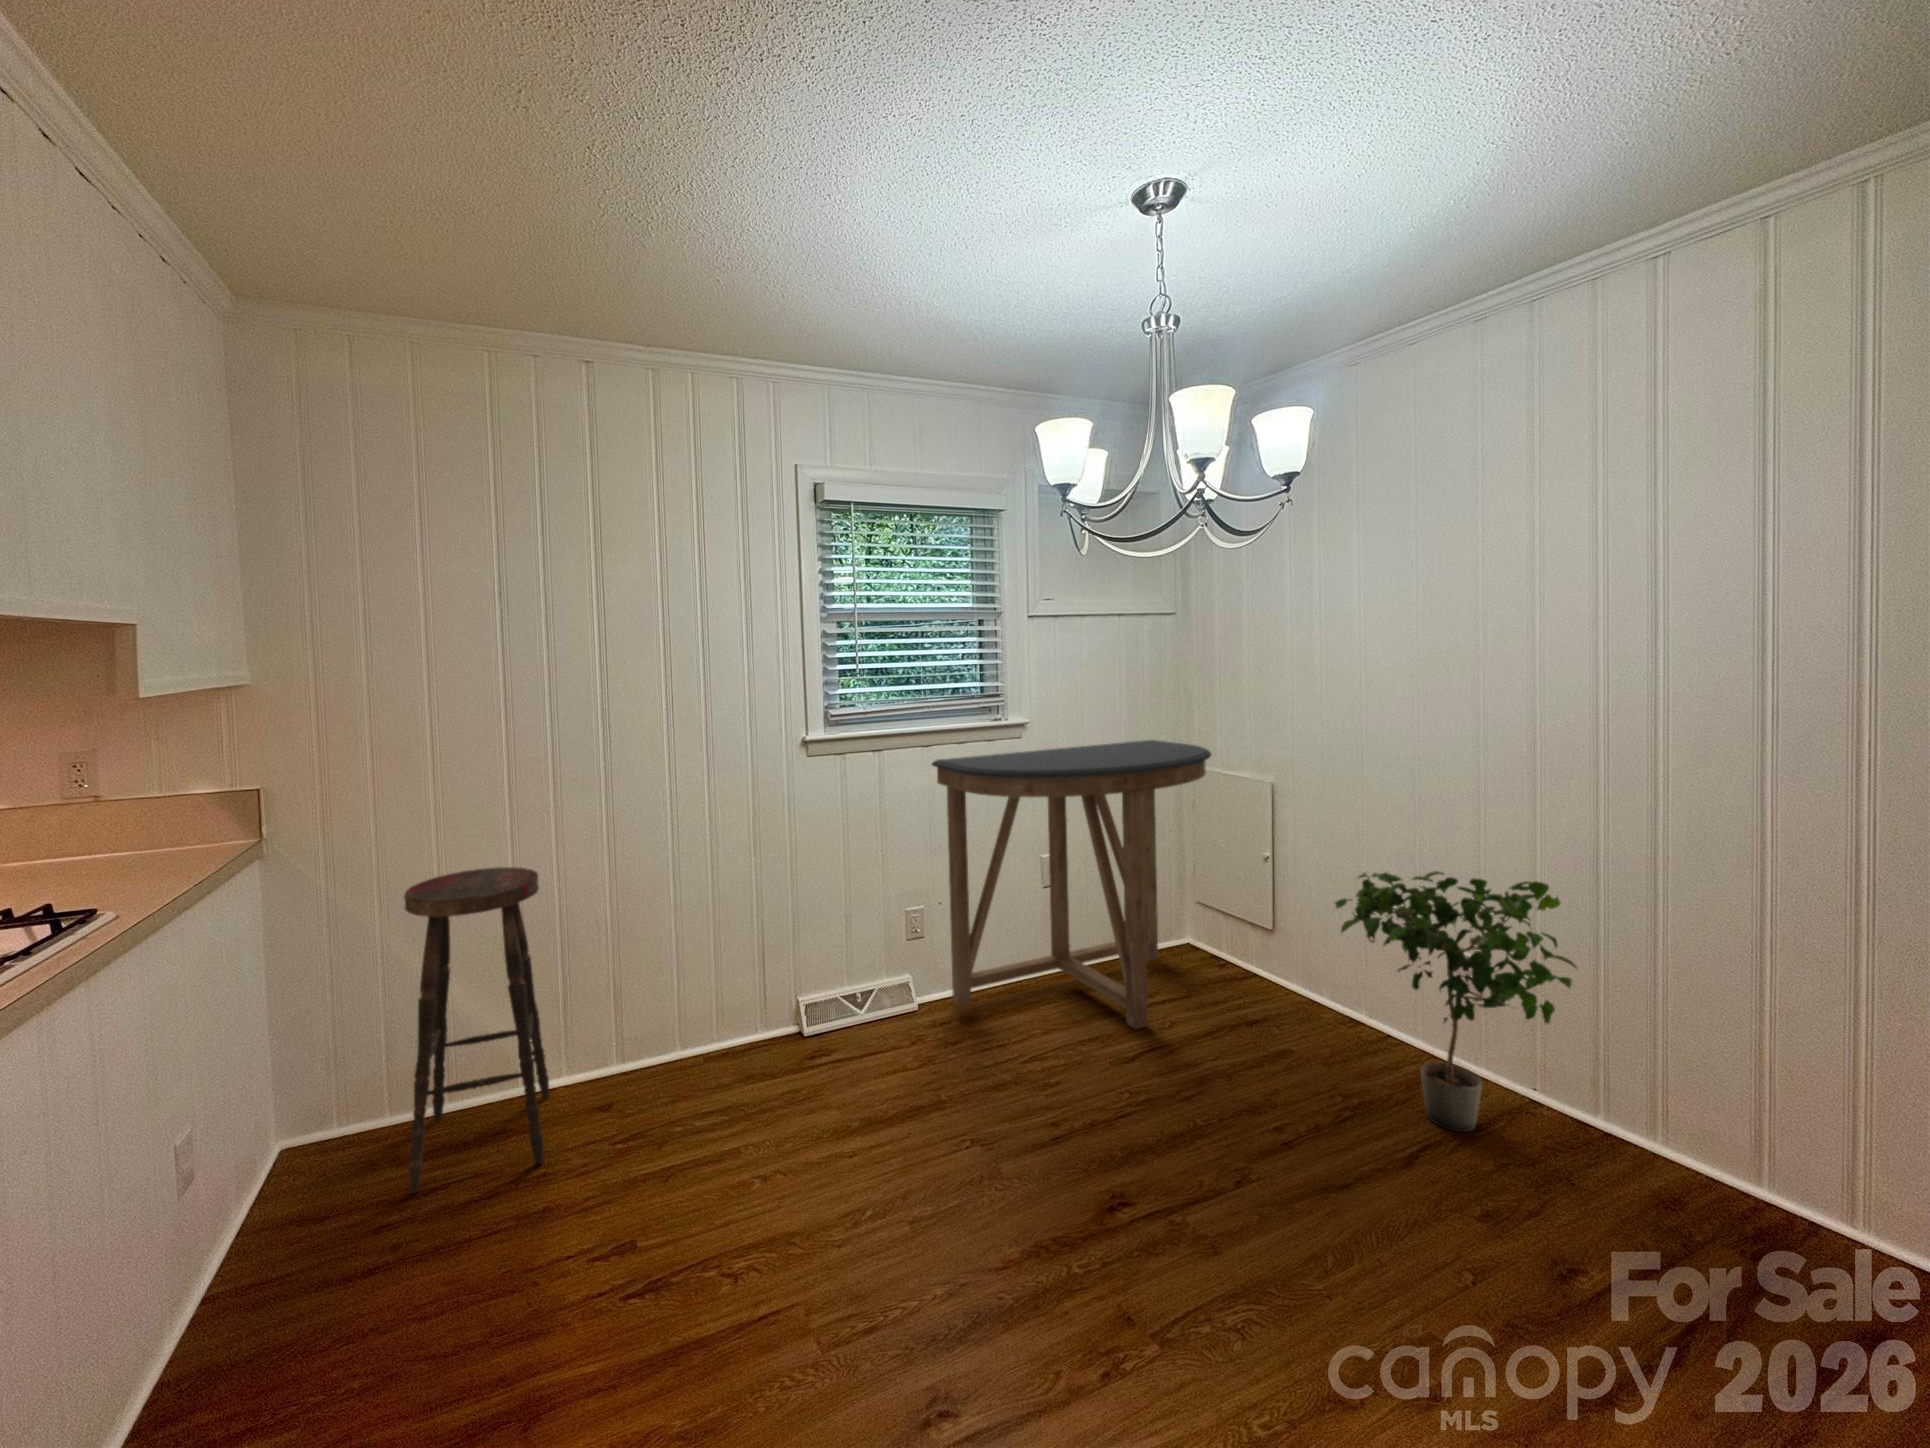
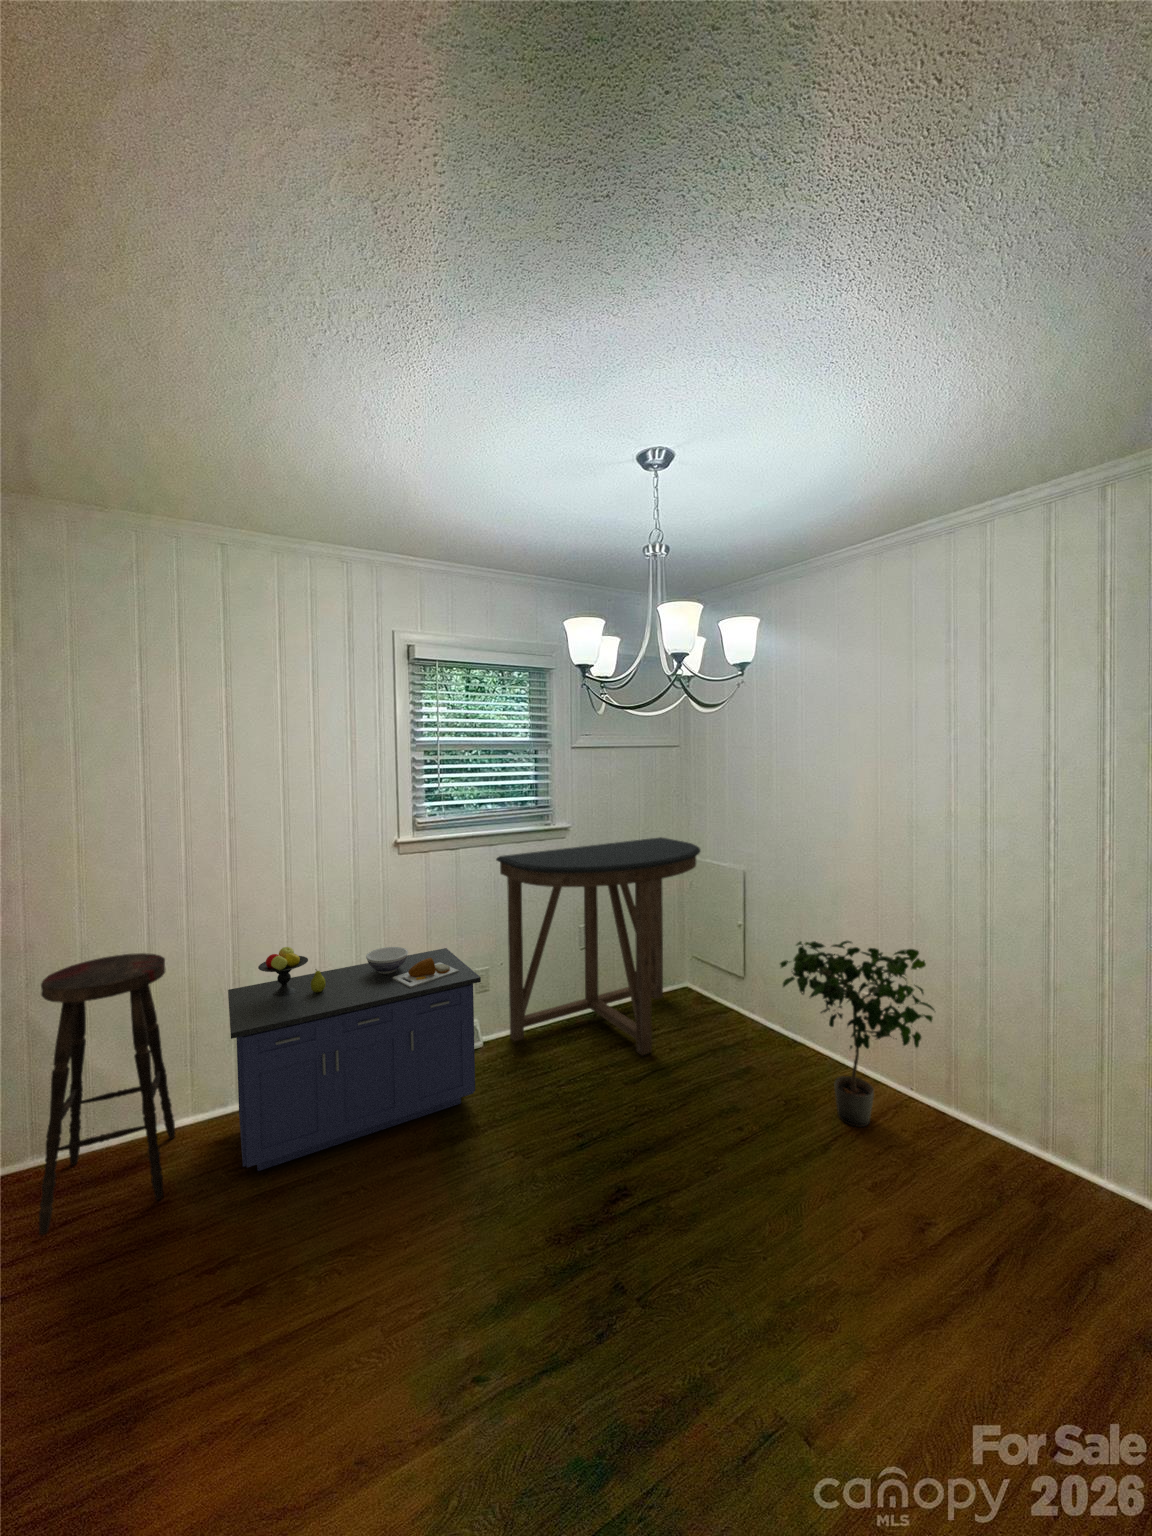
storage cabinet: none [608,866,920,1140] -> present [228,947,481,1171]

